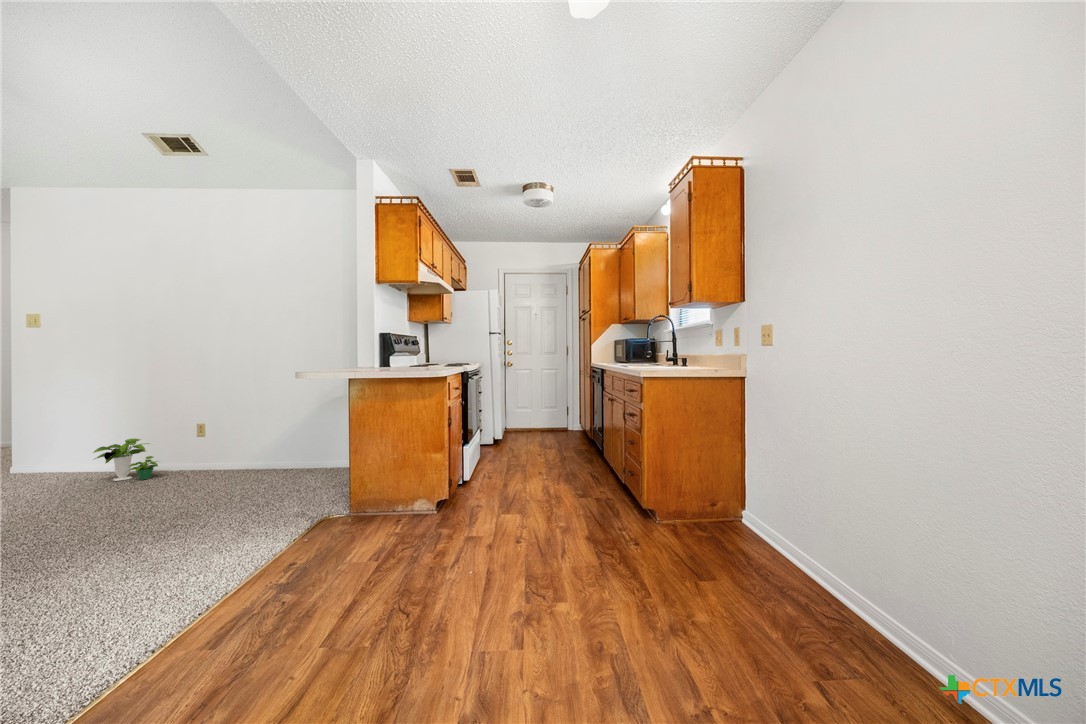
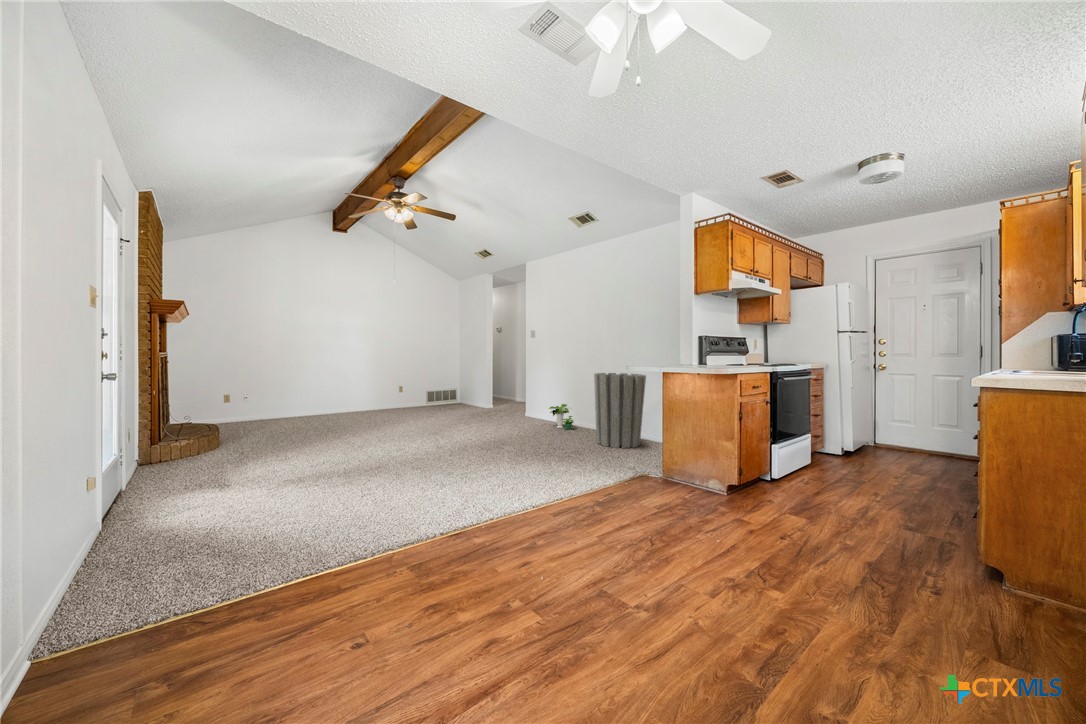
trash can: none [208,381,299,490] -> present [594,373,646,448]

